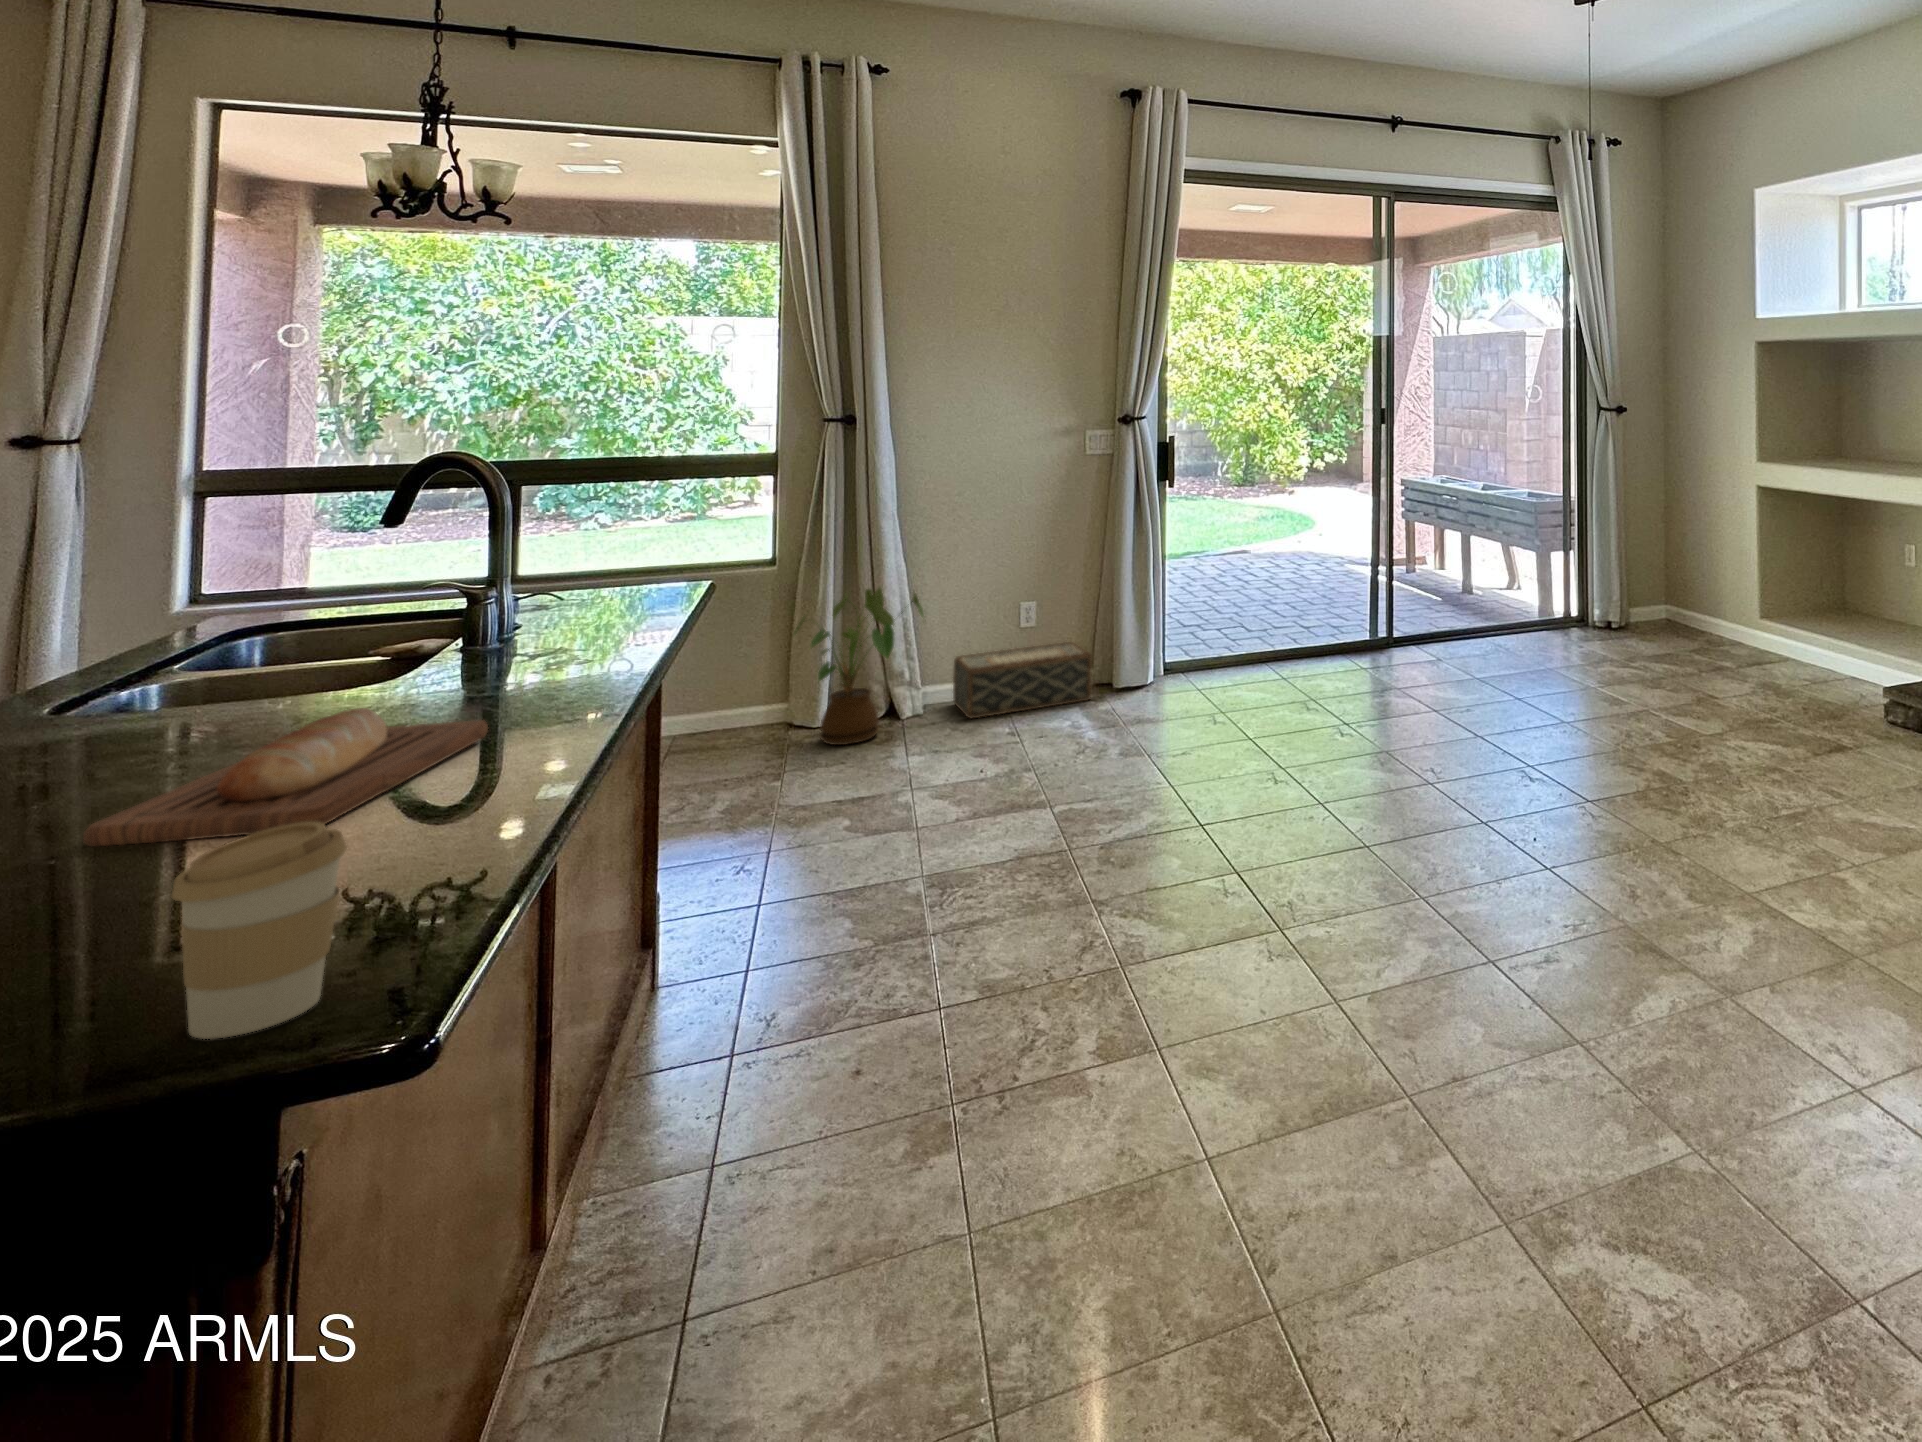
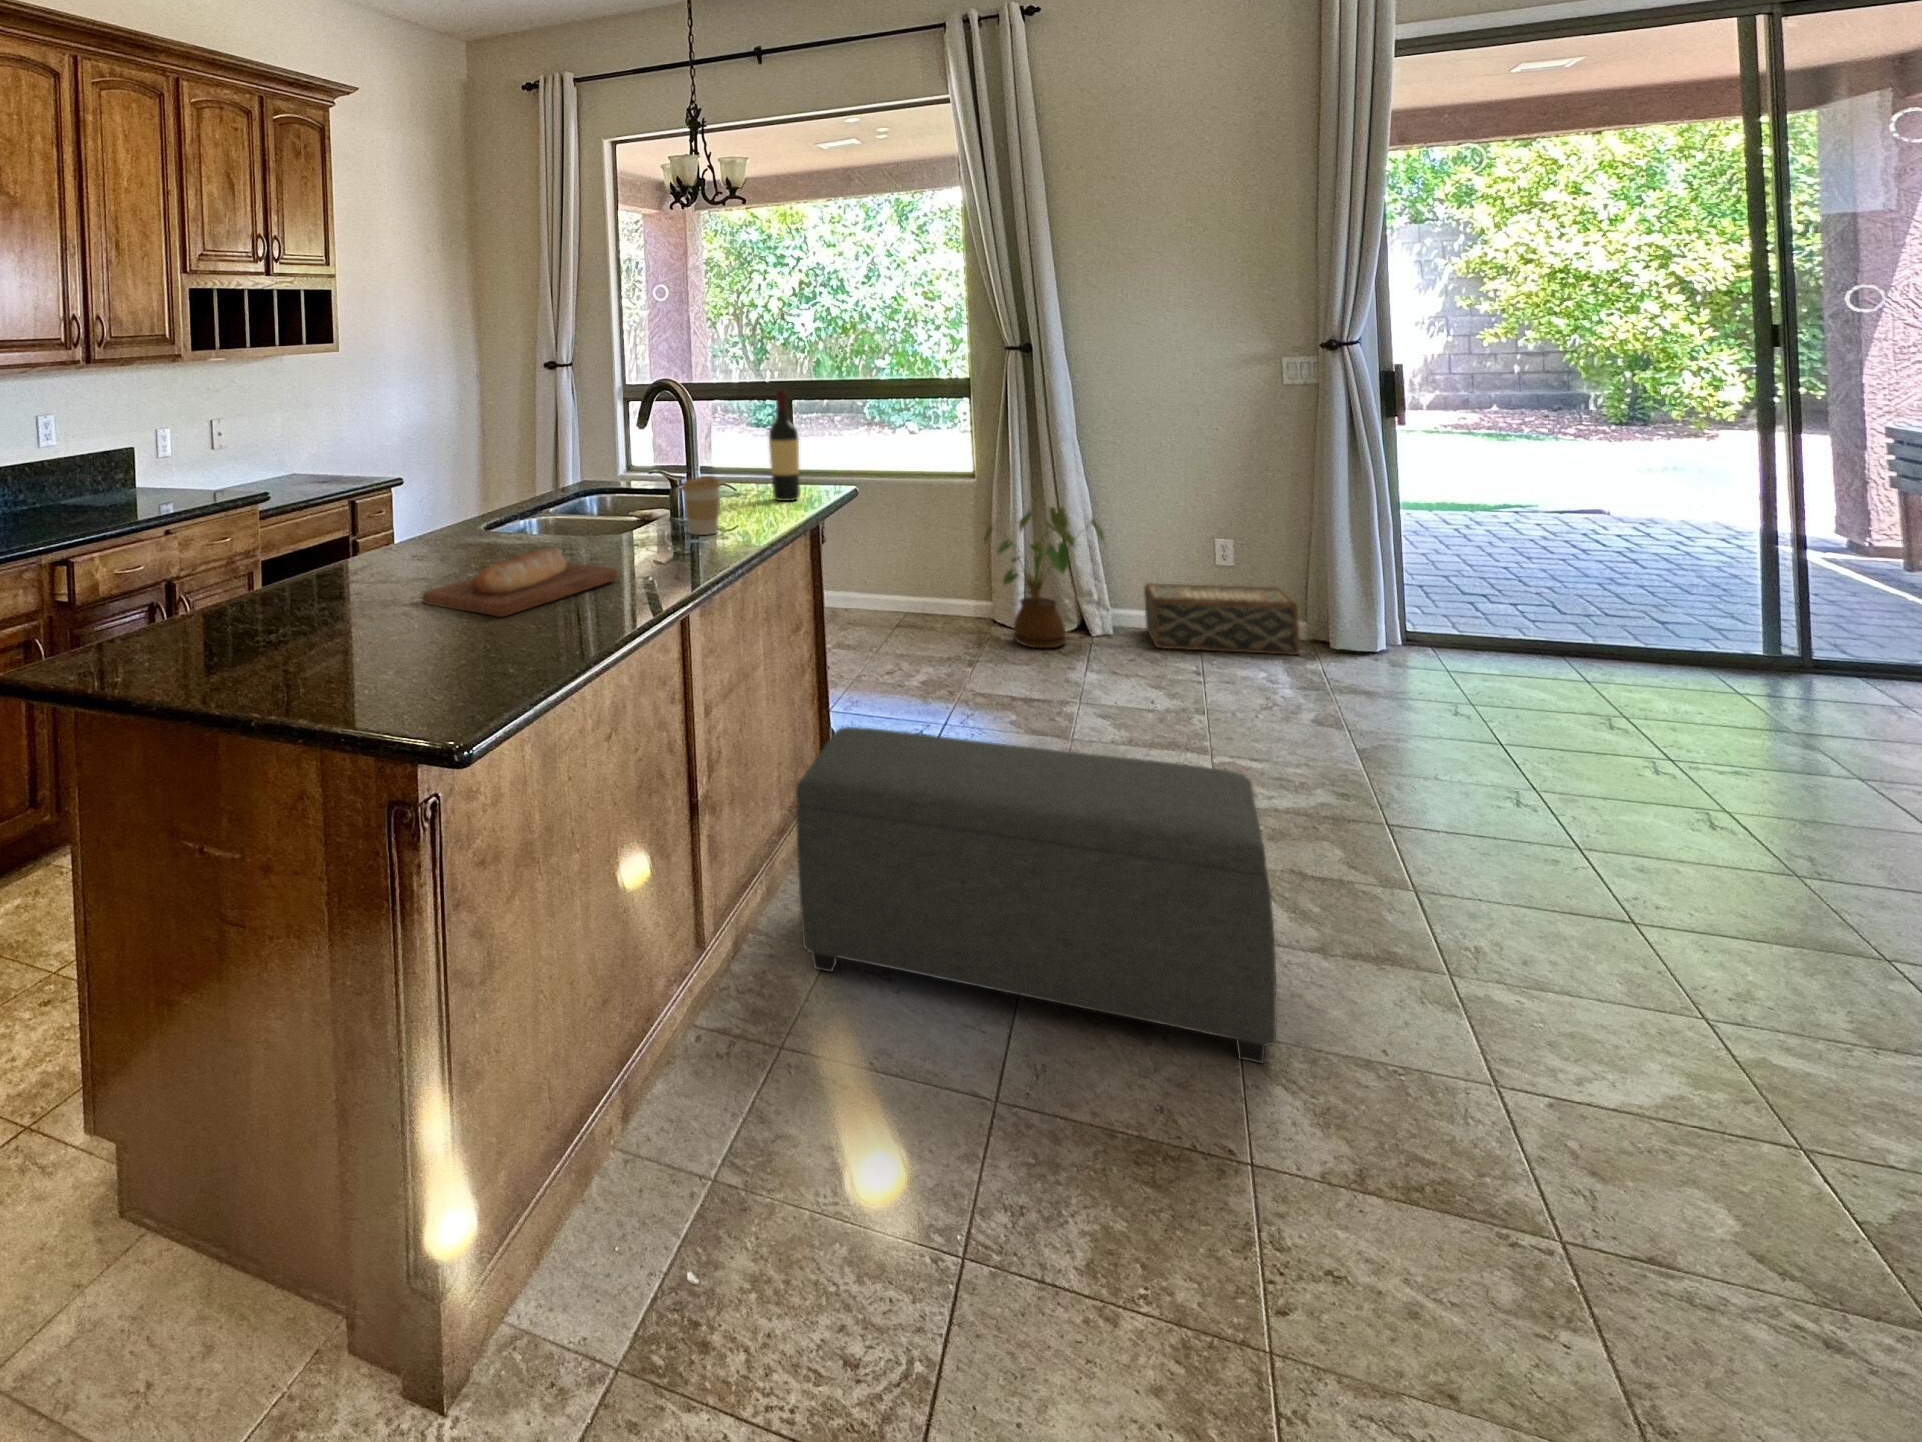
wine bottle: none [616,464,661,607] -> present [769,390,800,501]
ottoman: none [685,806,1198,1199] -> present [796,727,1277,1063]
coffee cup: present [172,822,347,1039] -> present [681,476,721,535]

